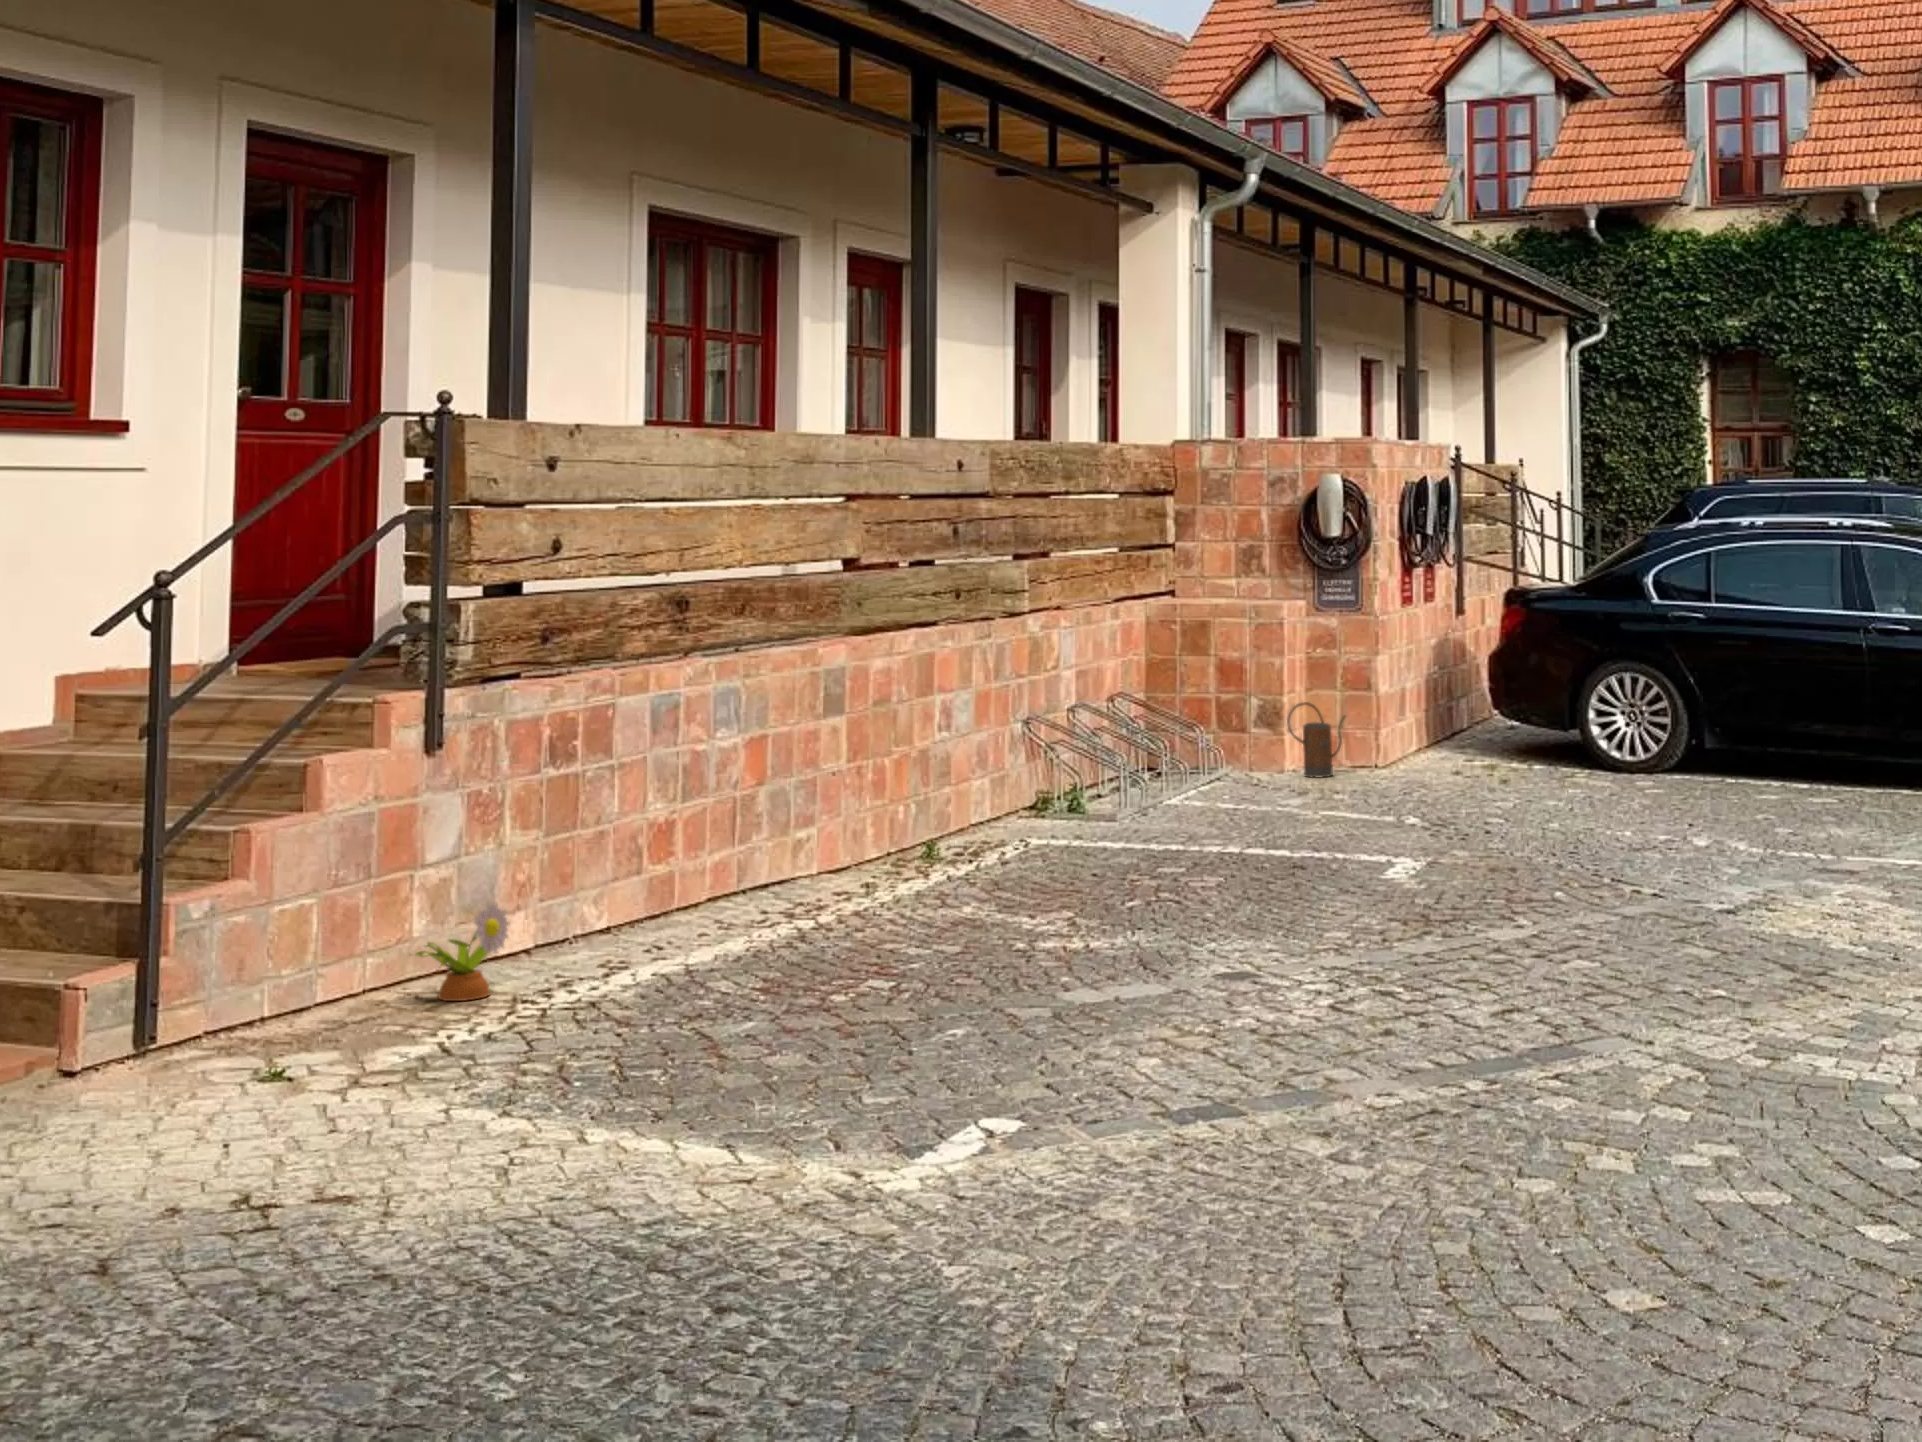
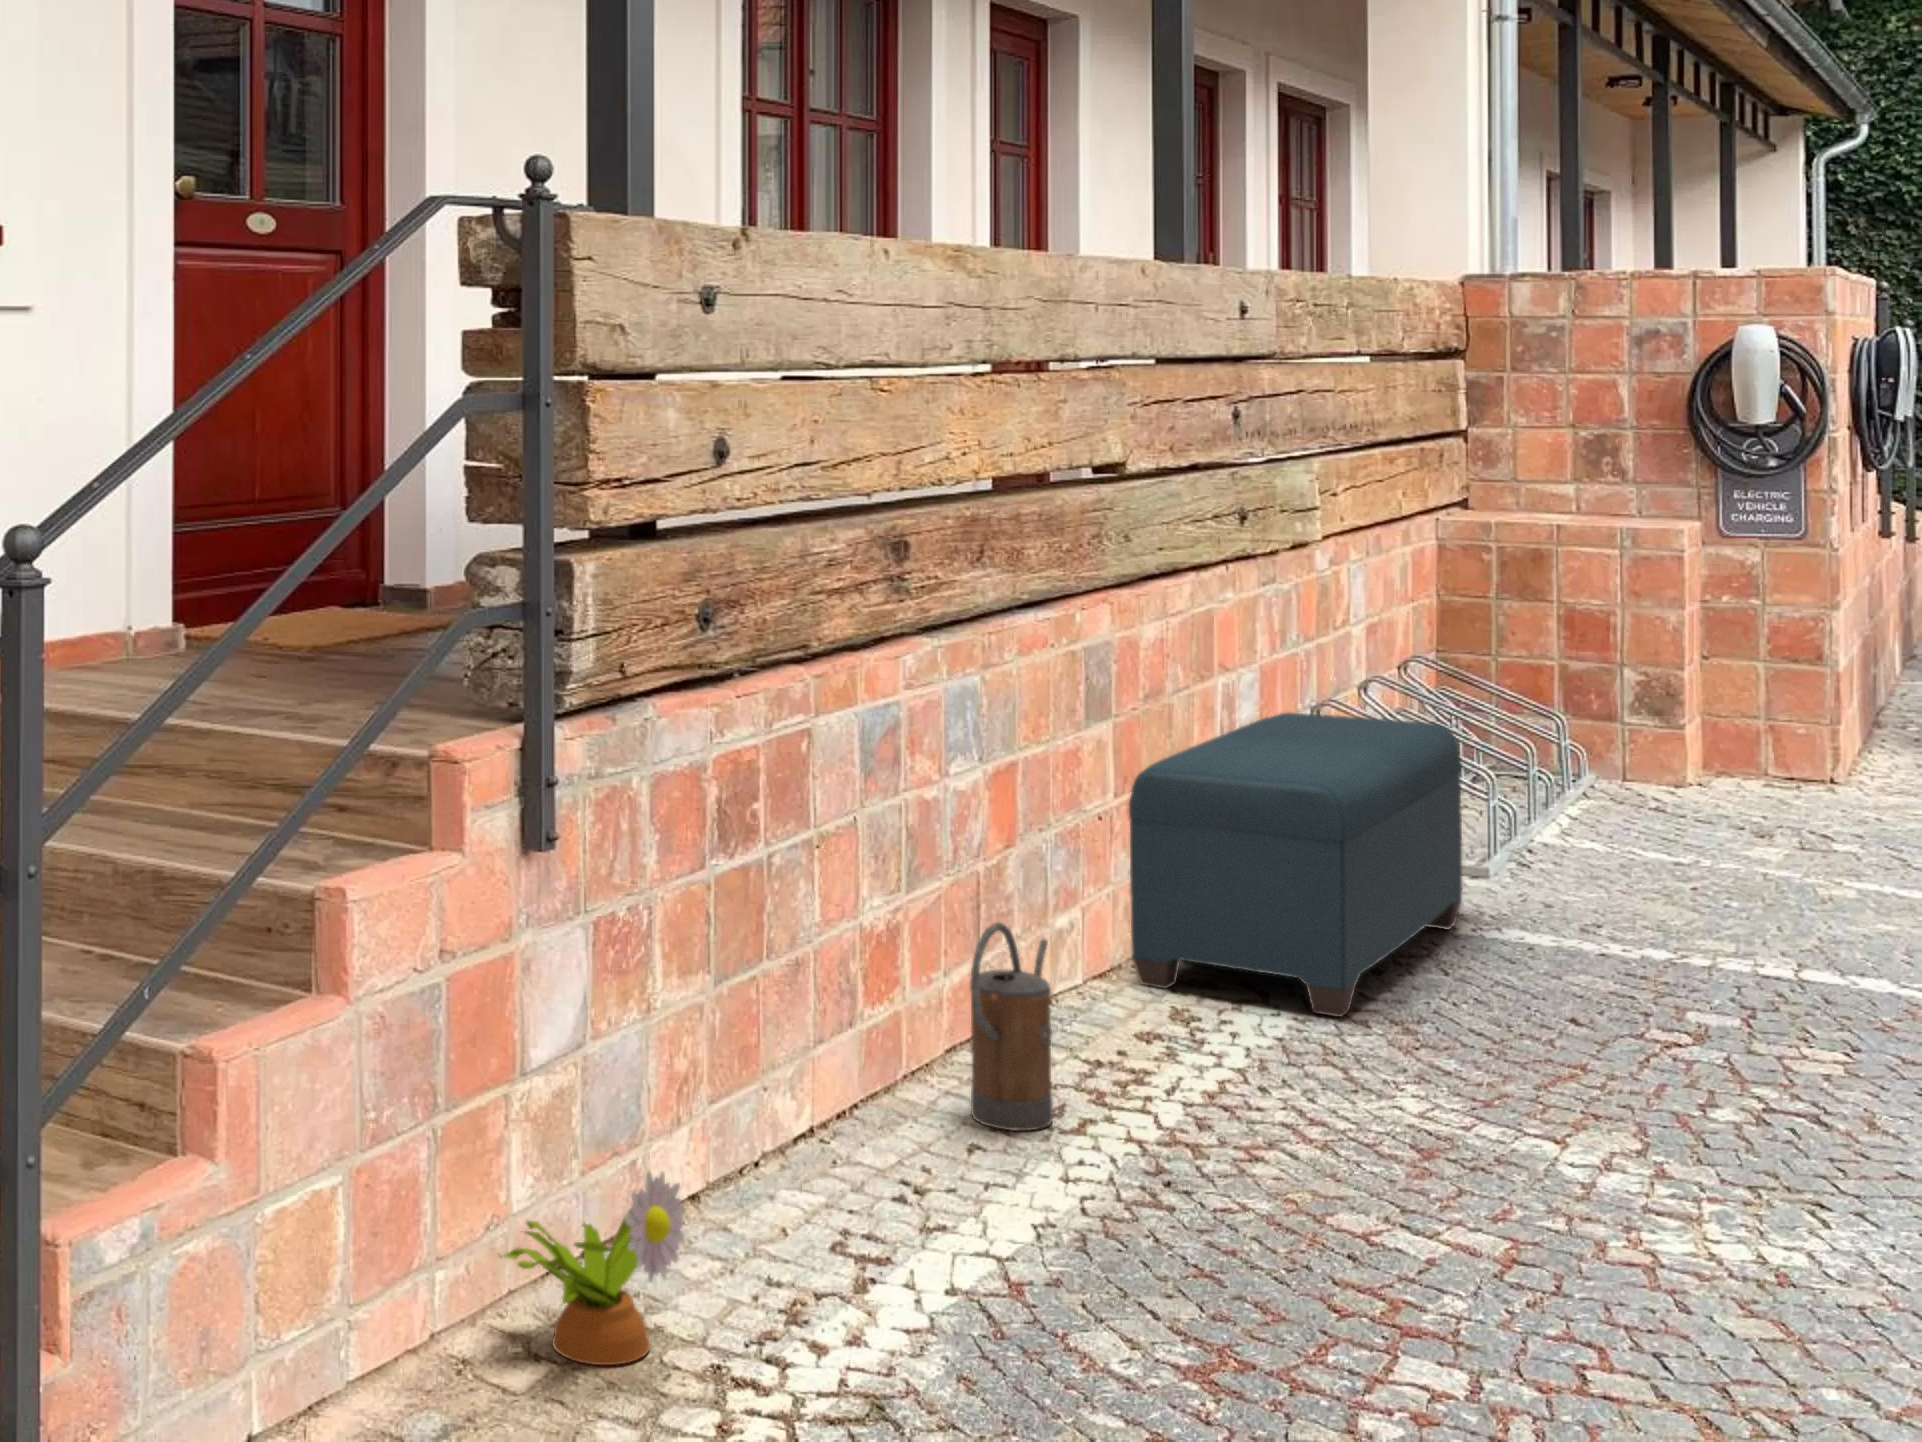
watering can: present [1287,702,1346,777] -> present [970,922,1053,1131]
bench: none [848,715,1071,875] -> present [1129,712,1462,1017]

